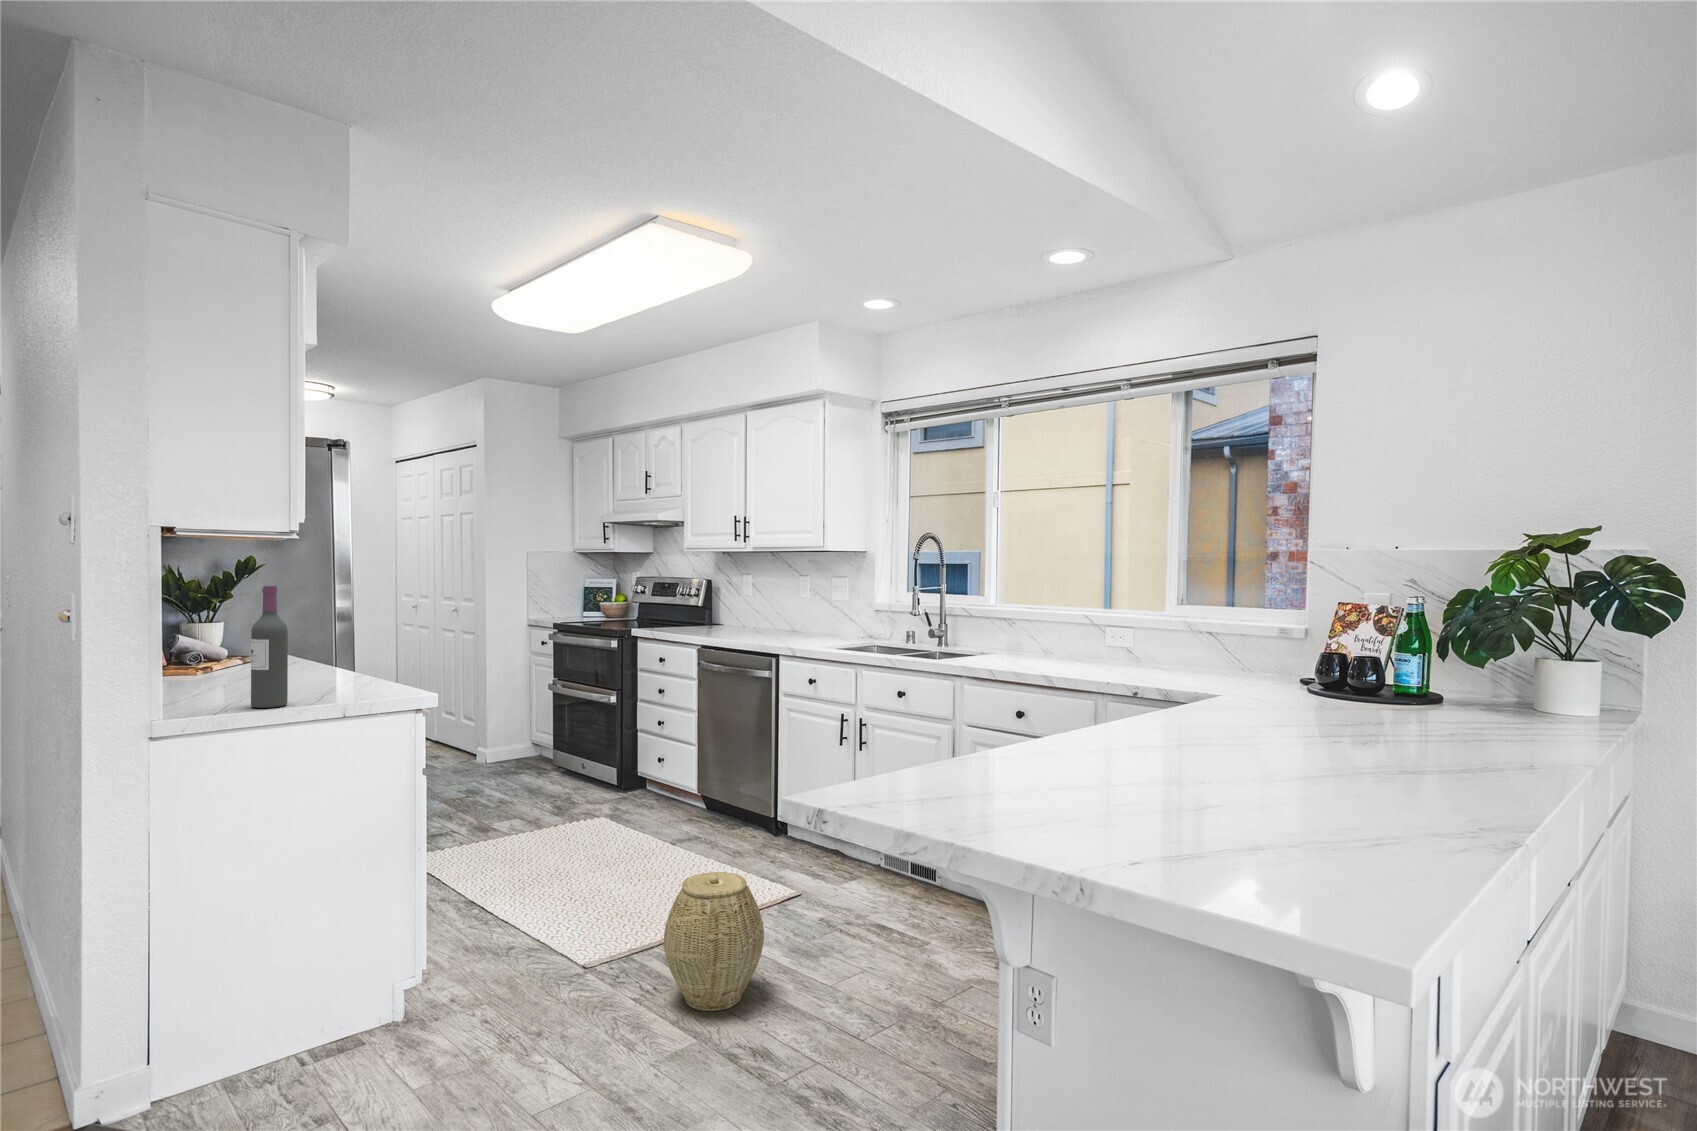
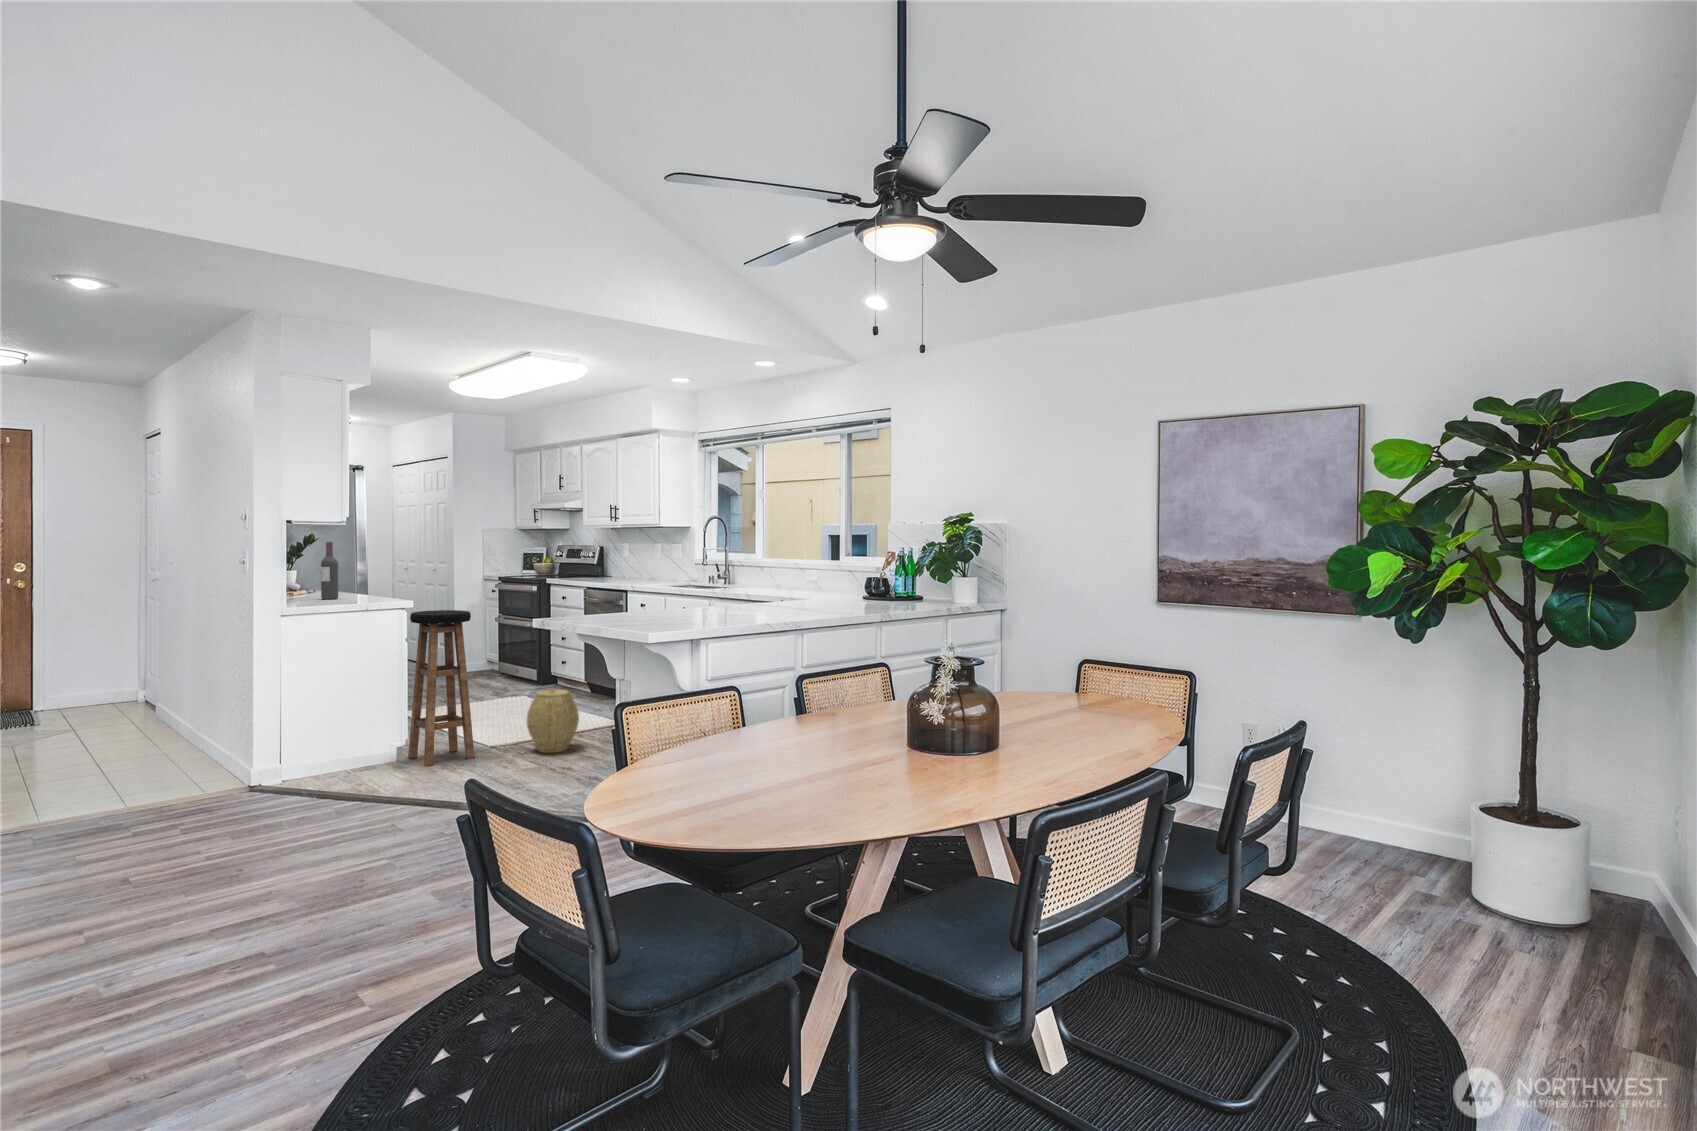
bar stool: none [428,720,564,1068] -> present [408,610,475,766]

